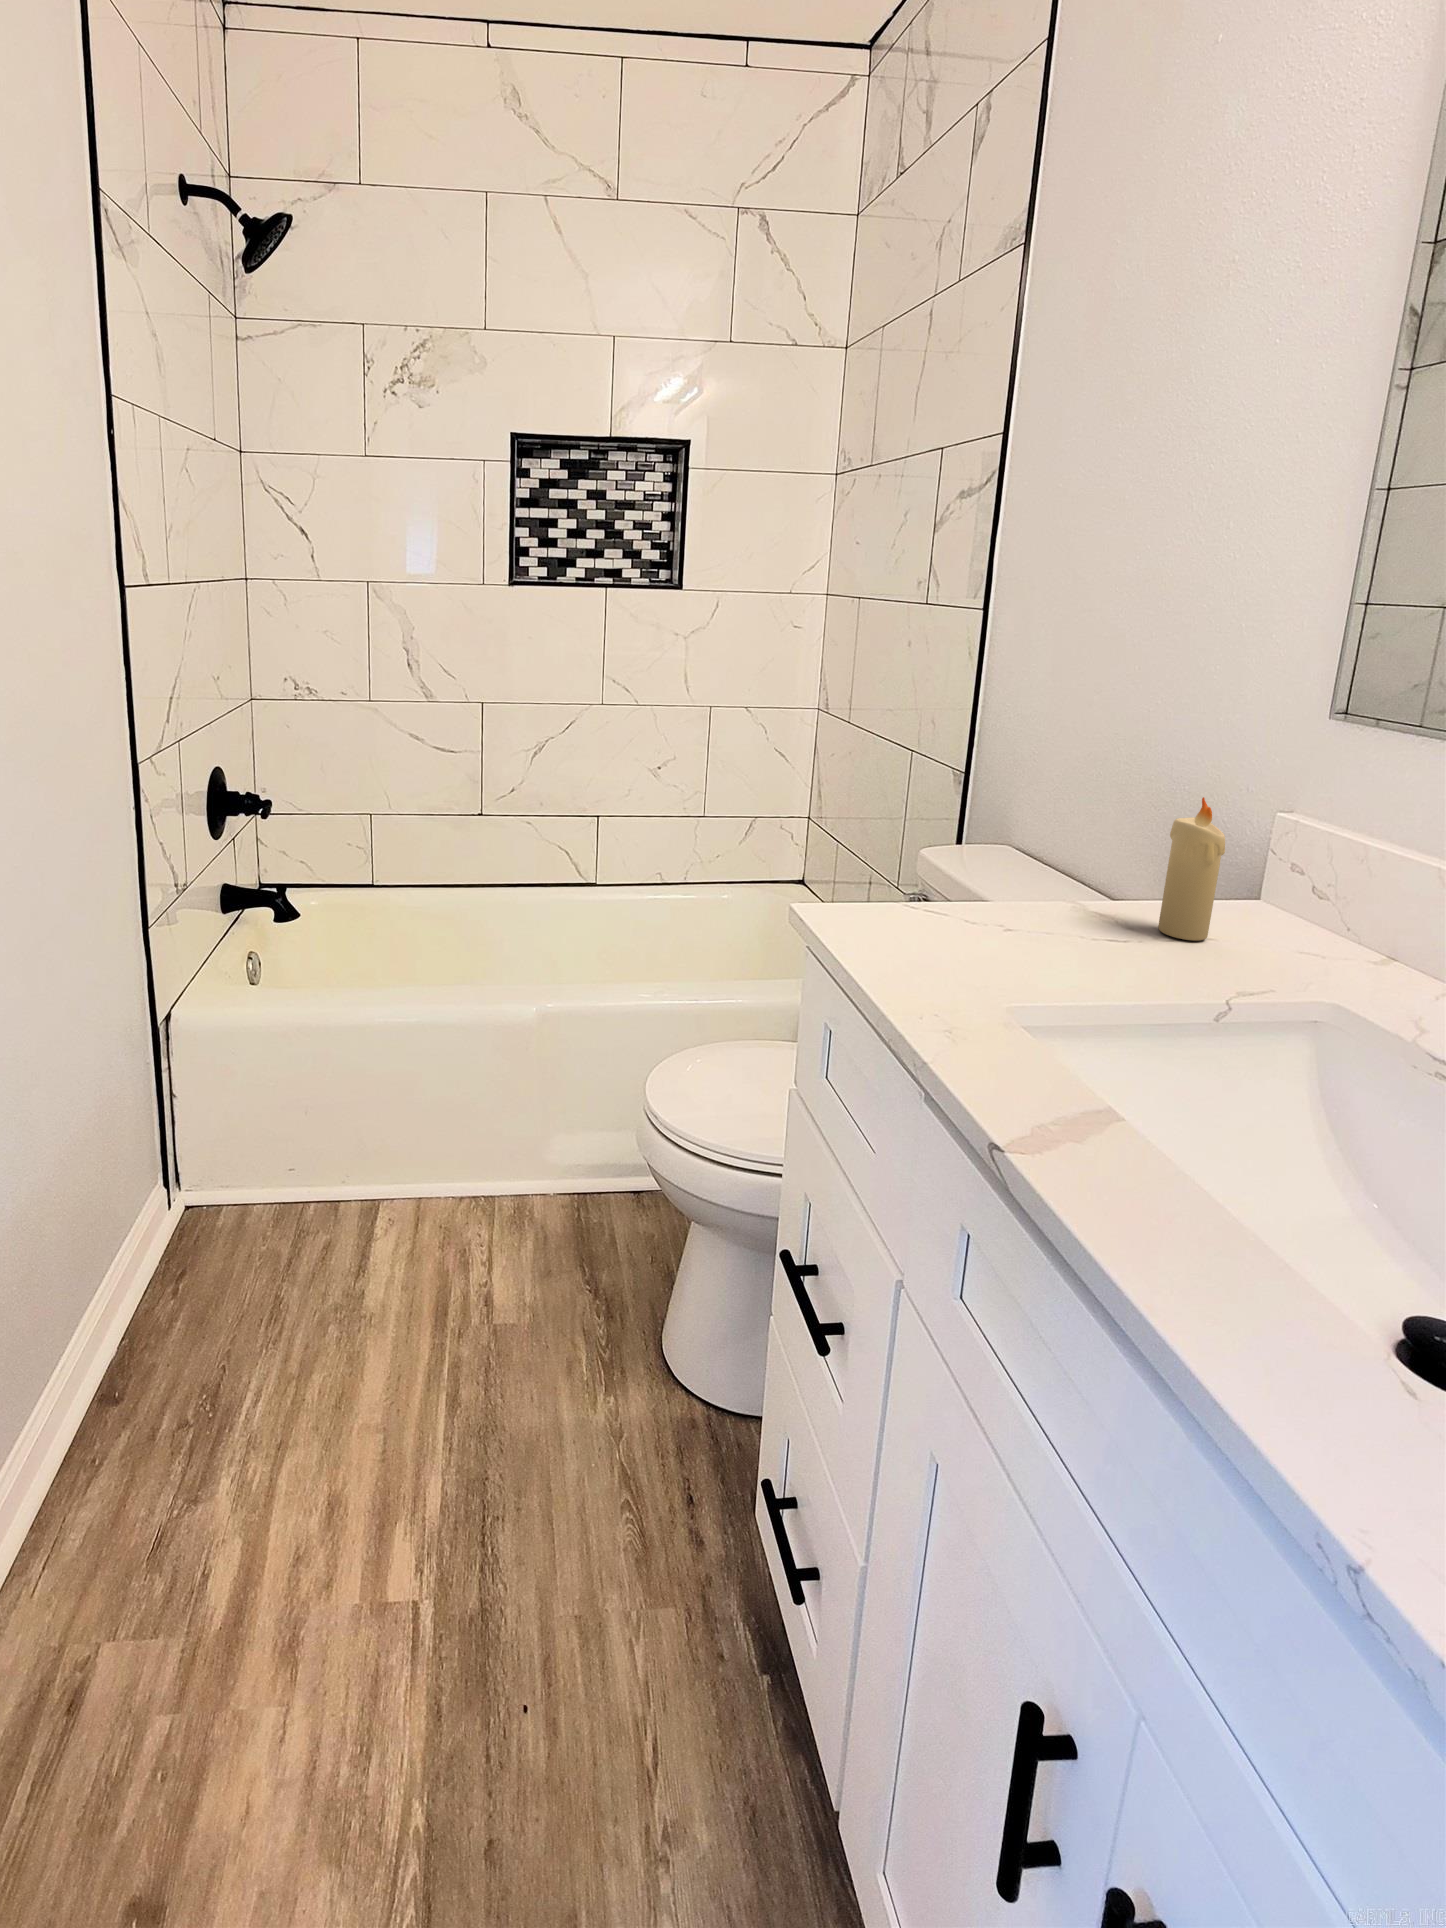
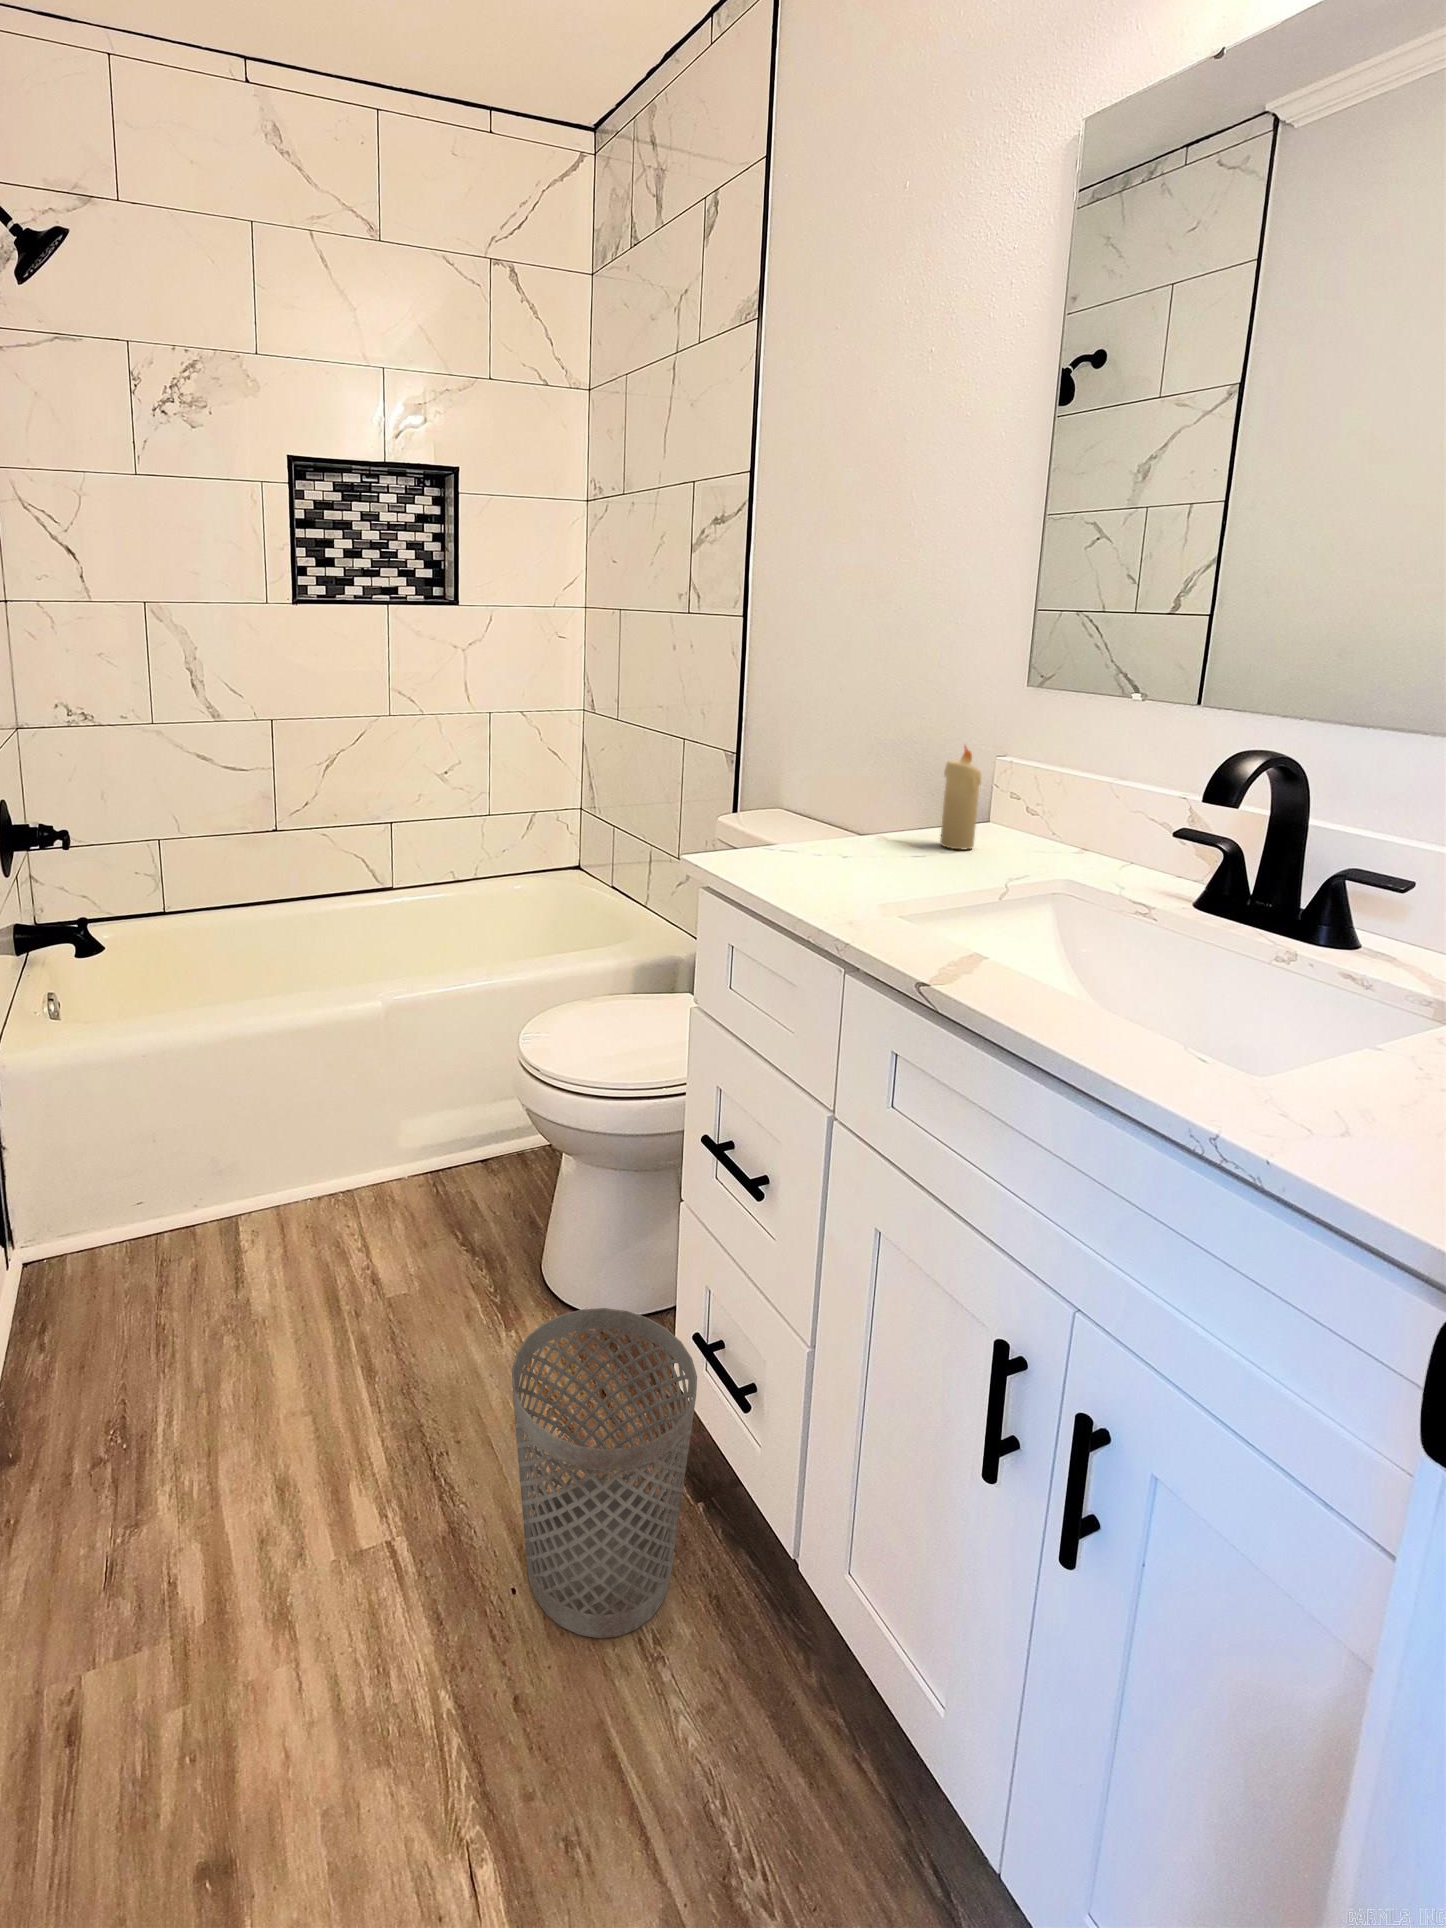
wastebasket: none [529,1412,748,1812] -> present [512,1308,697,1638]

